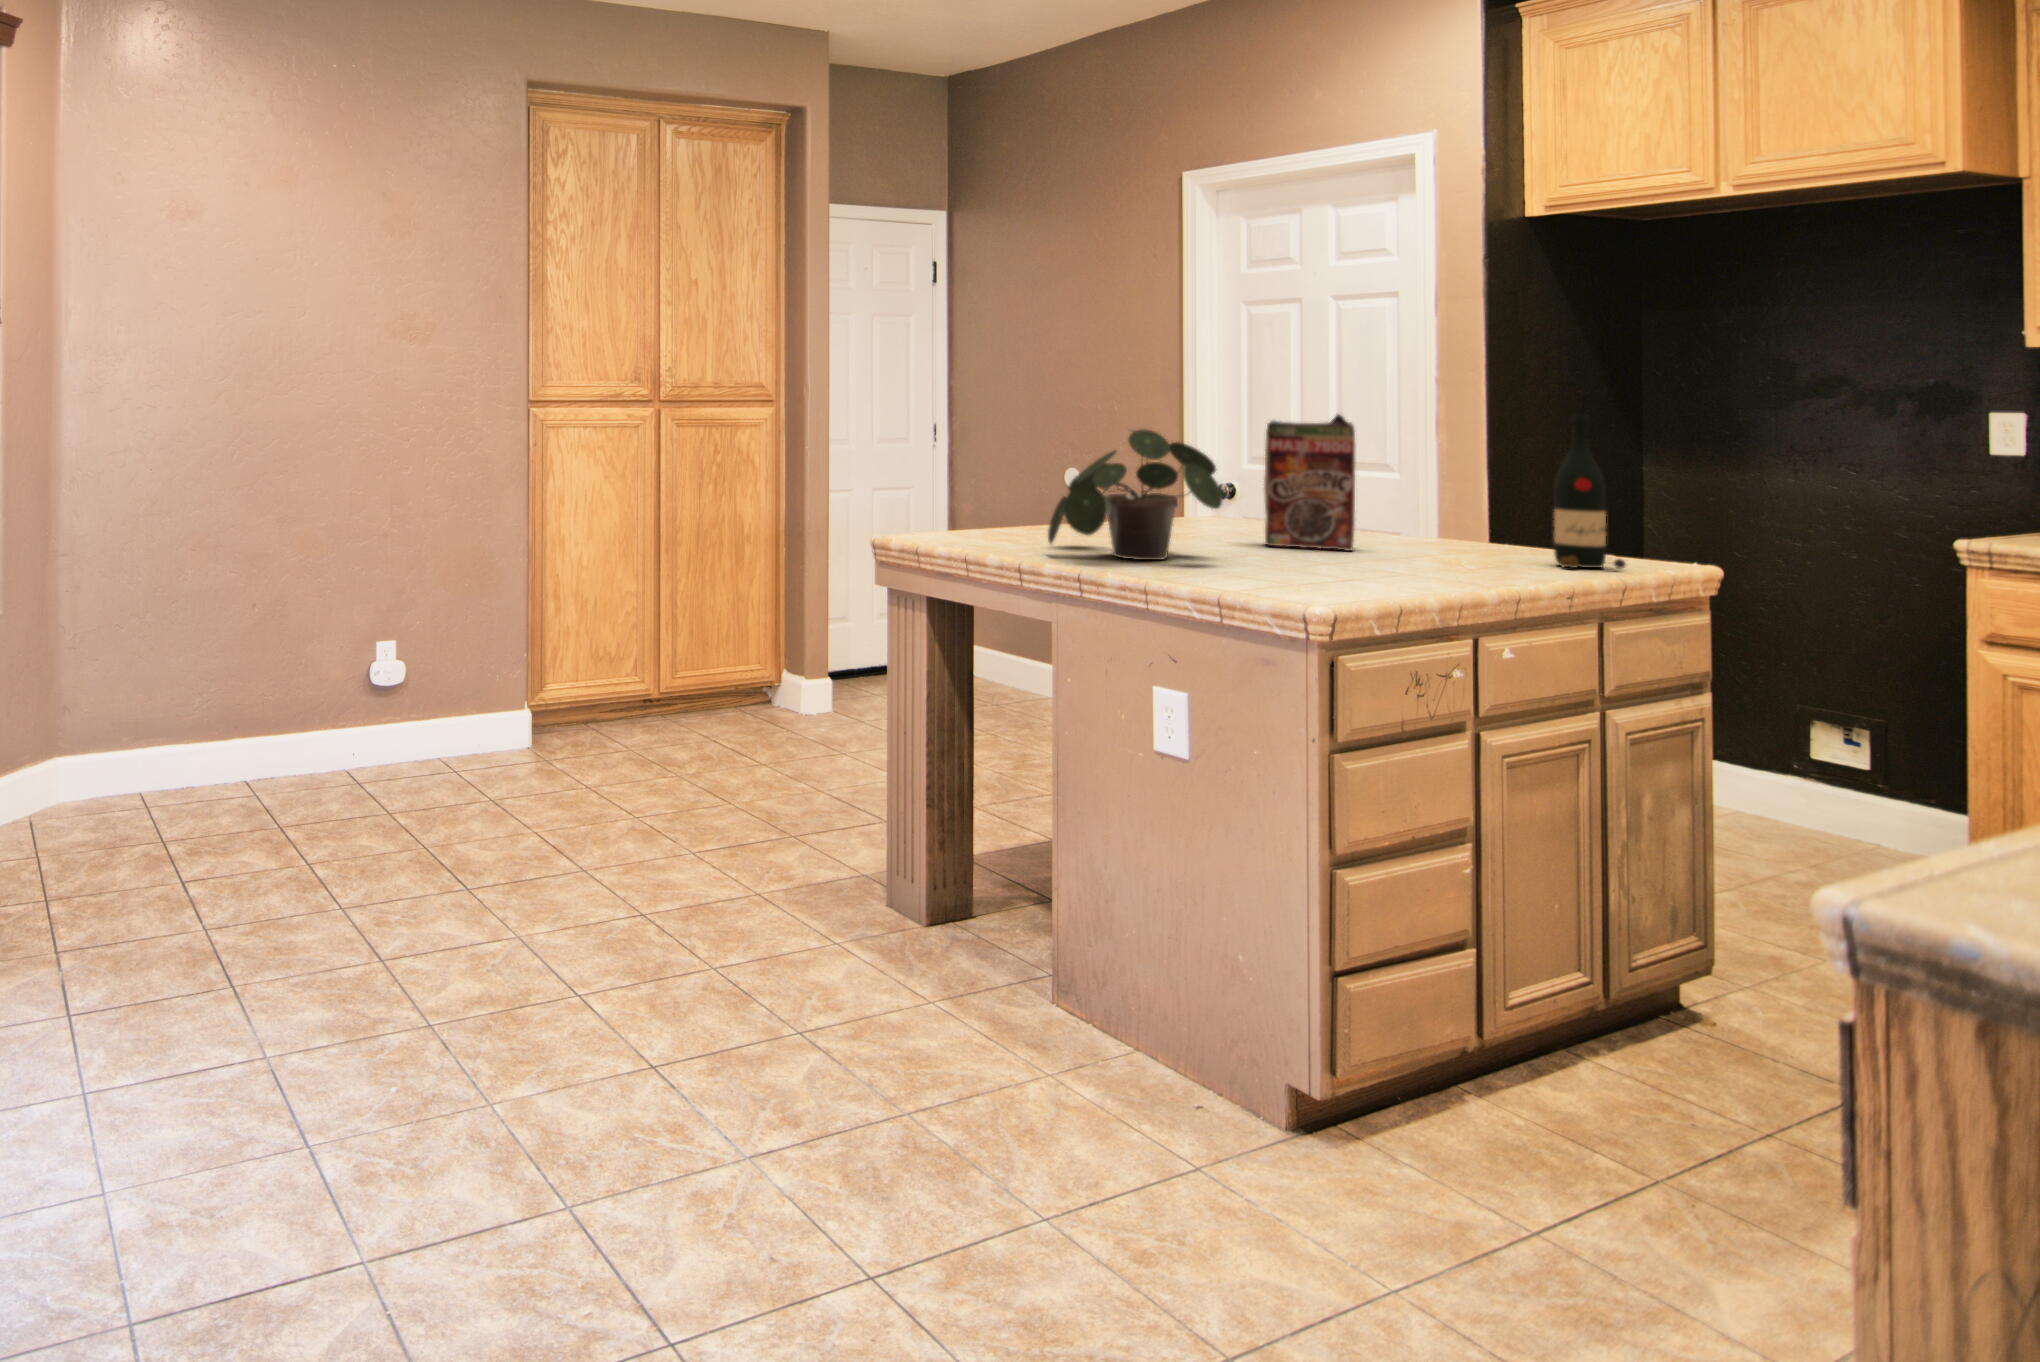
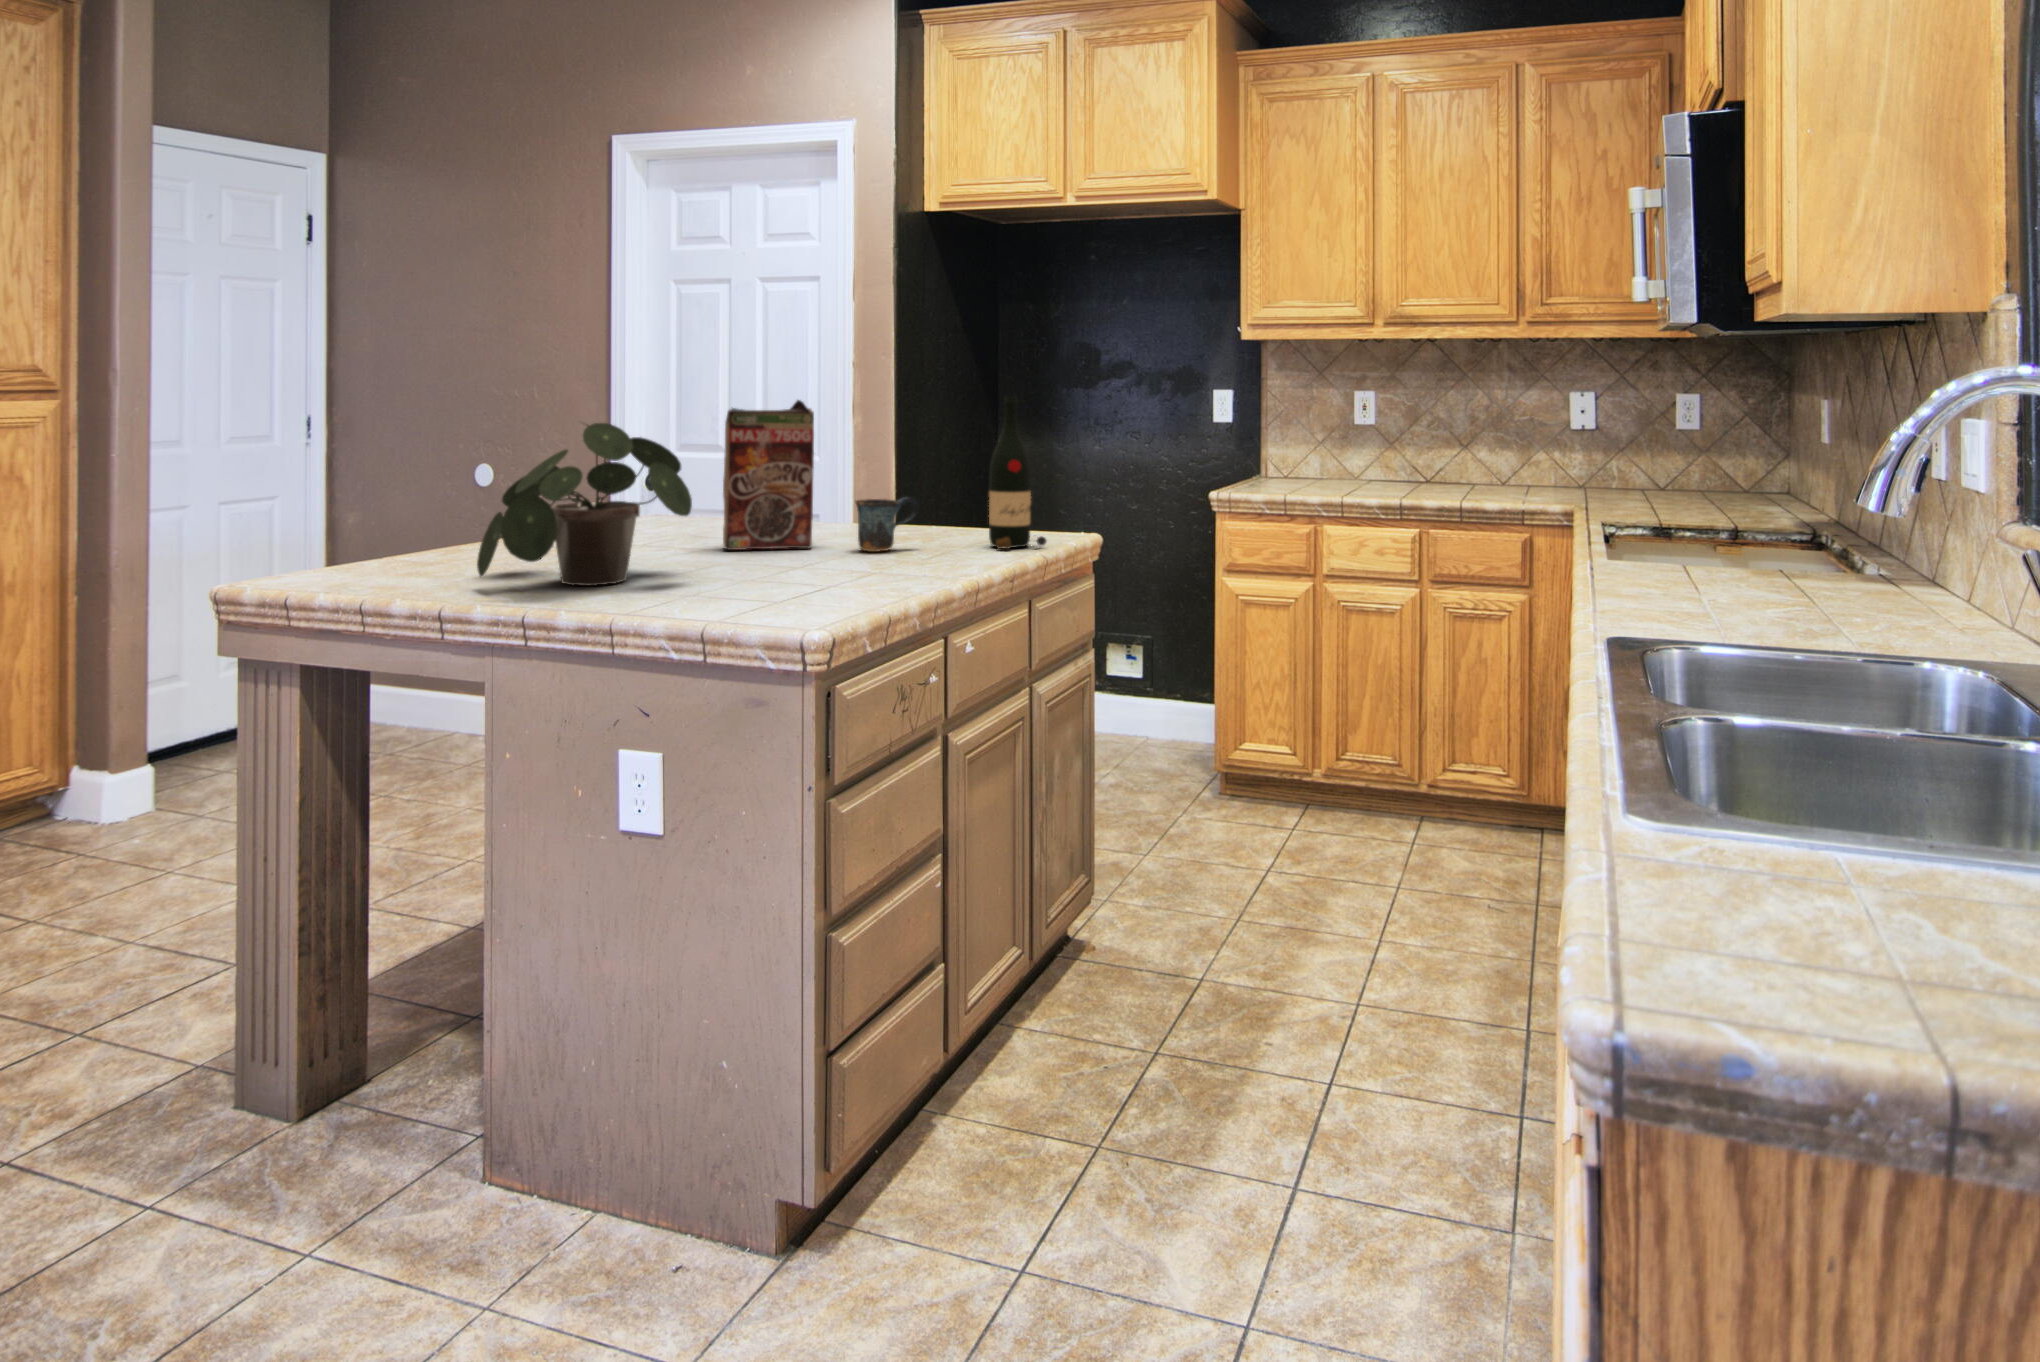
mug: none [1396,509,1469,559] -> present [855,497,919,552]

